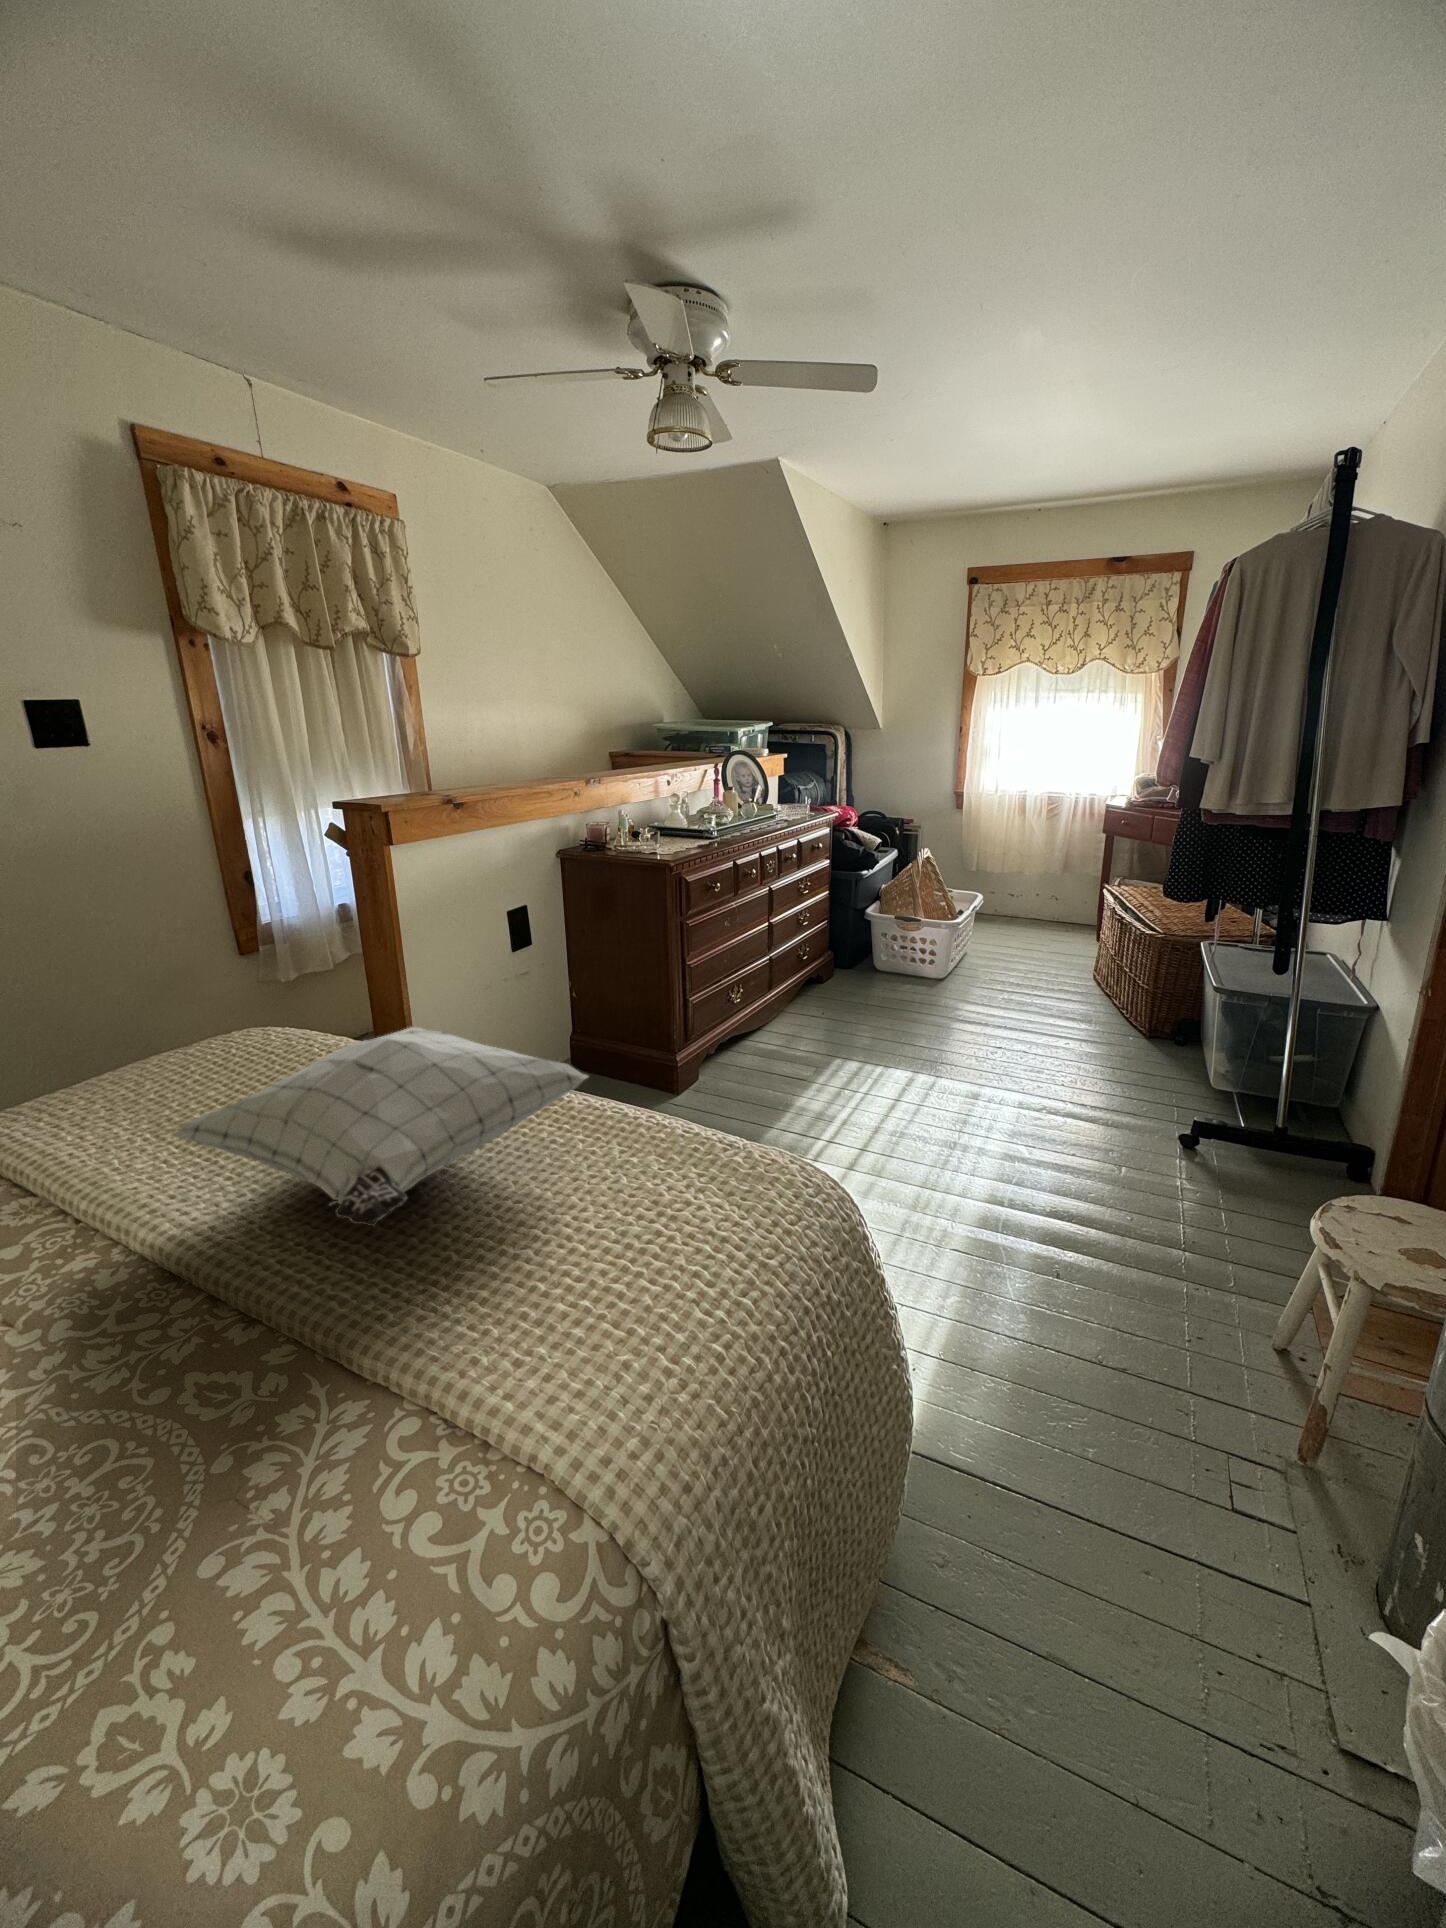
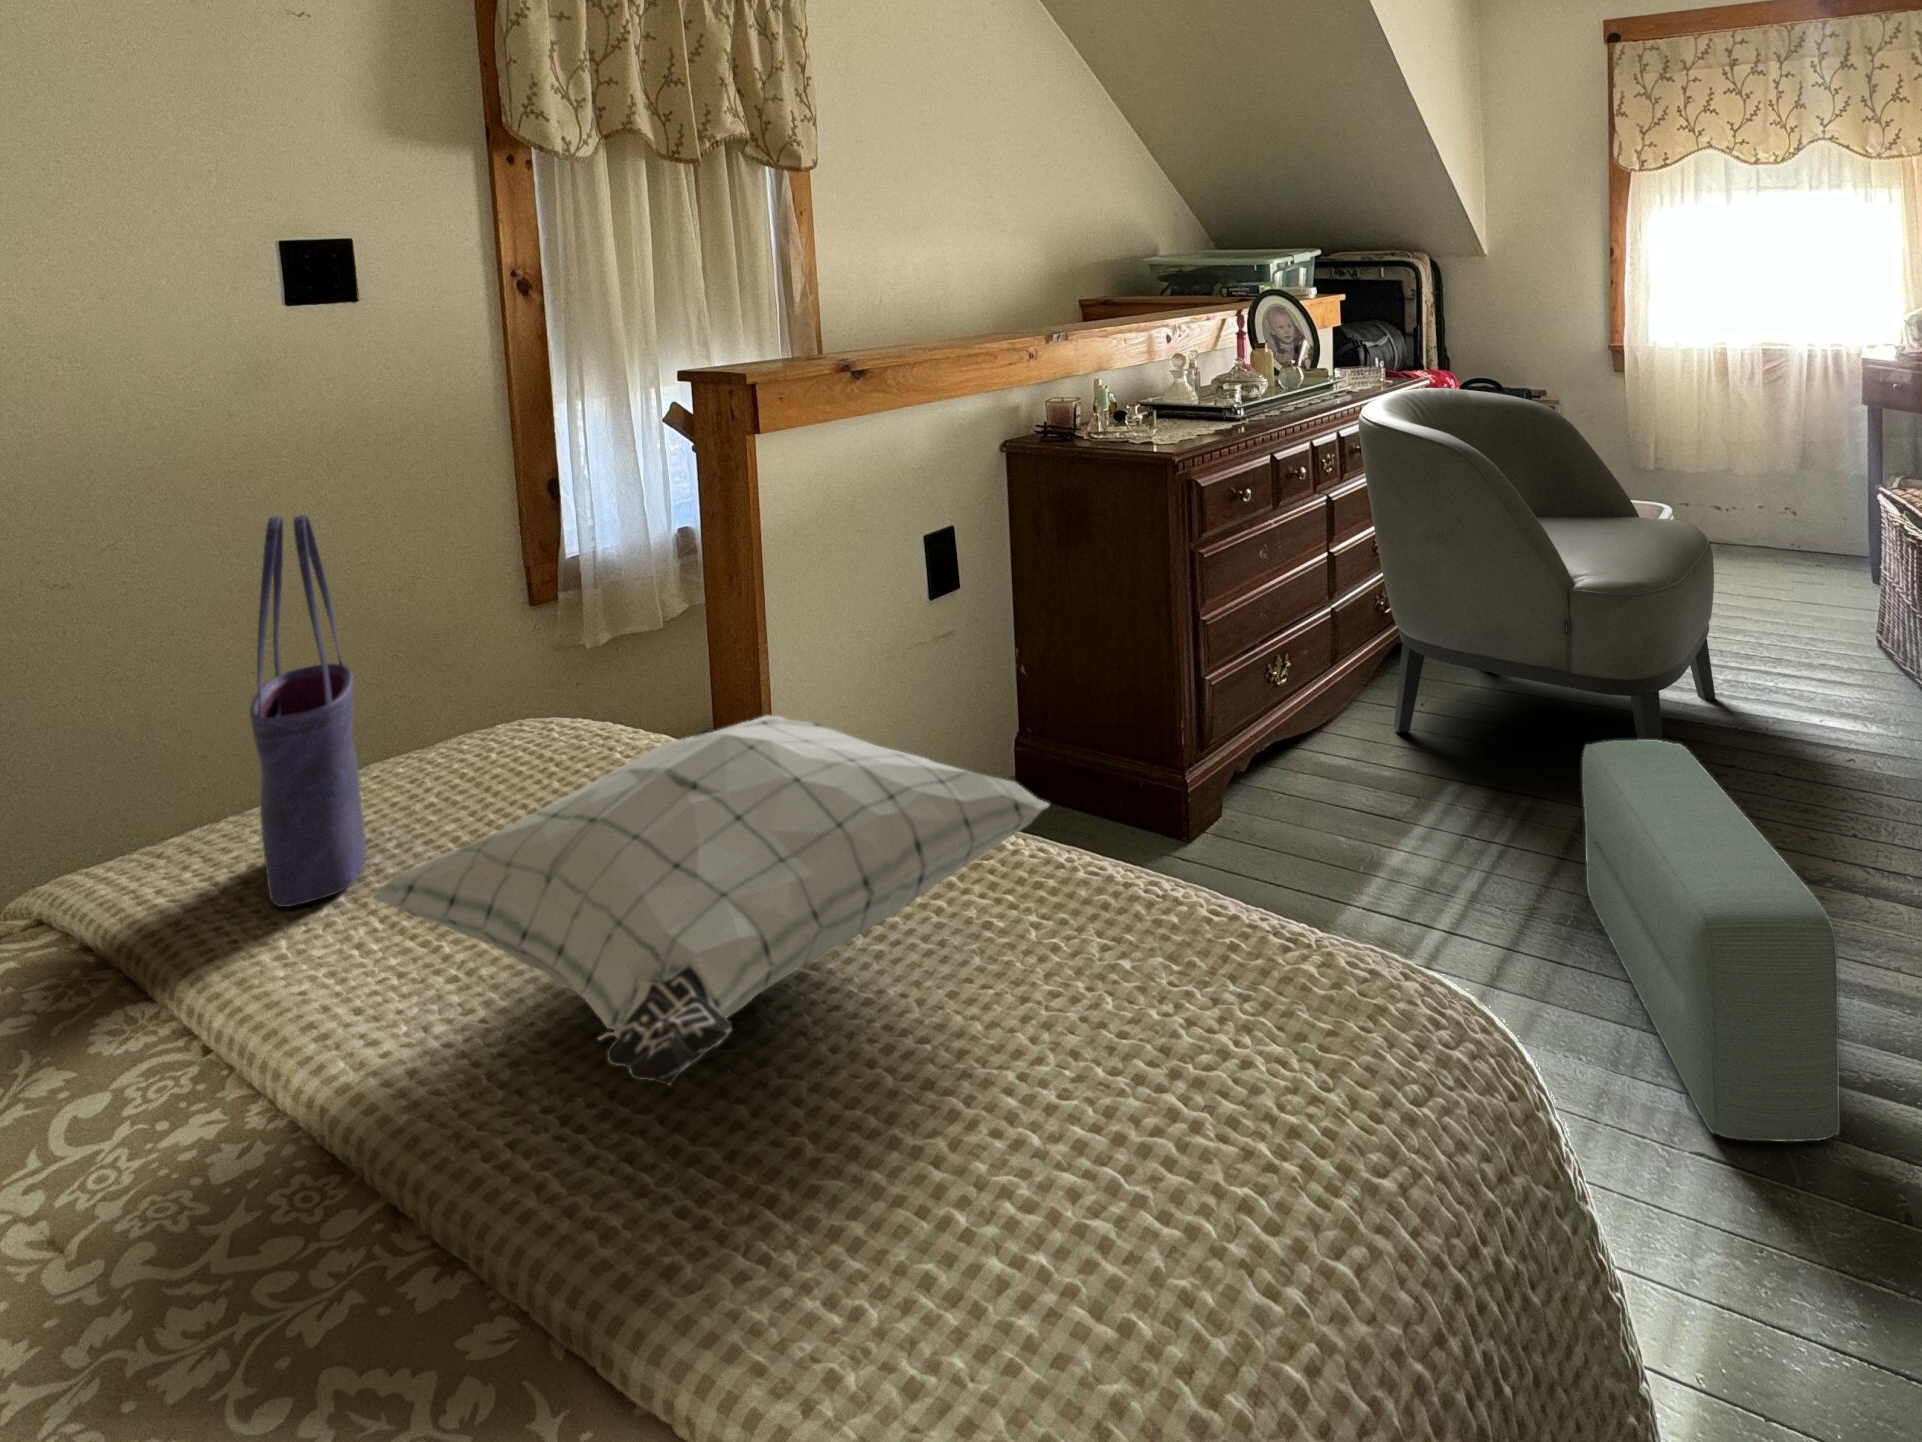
armchair: none [791,819,1003,1067] -> present [1358,388,1716,741]
tote bag: none [60,904,157,1143] -> present [250,515,366,907]
pouf: none [910,1035,1038,1243] -> present [1582,740,1840,1142]

